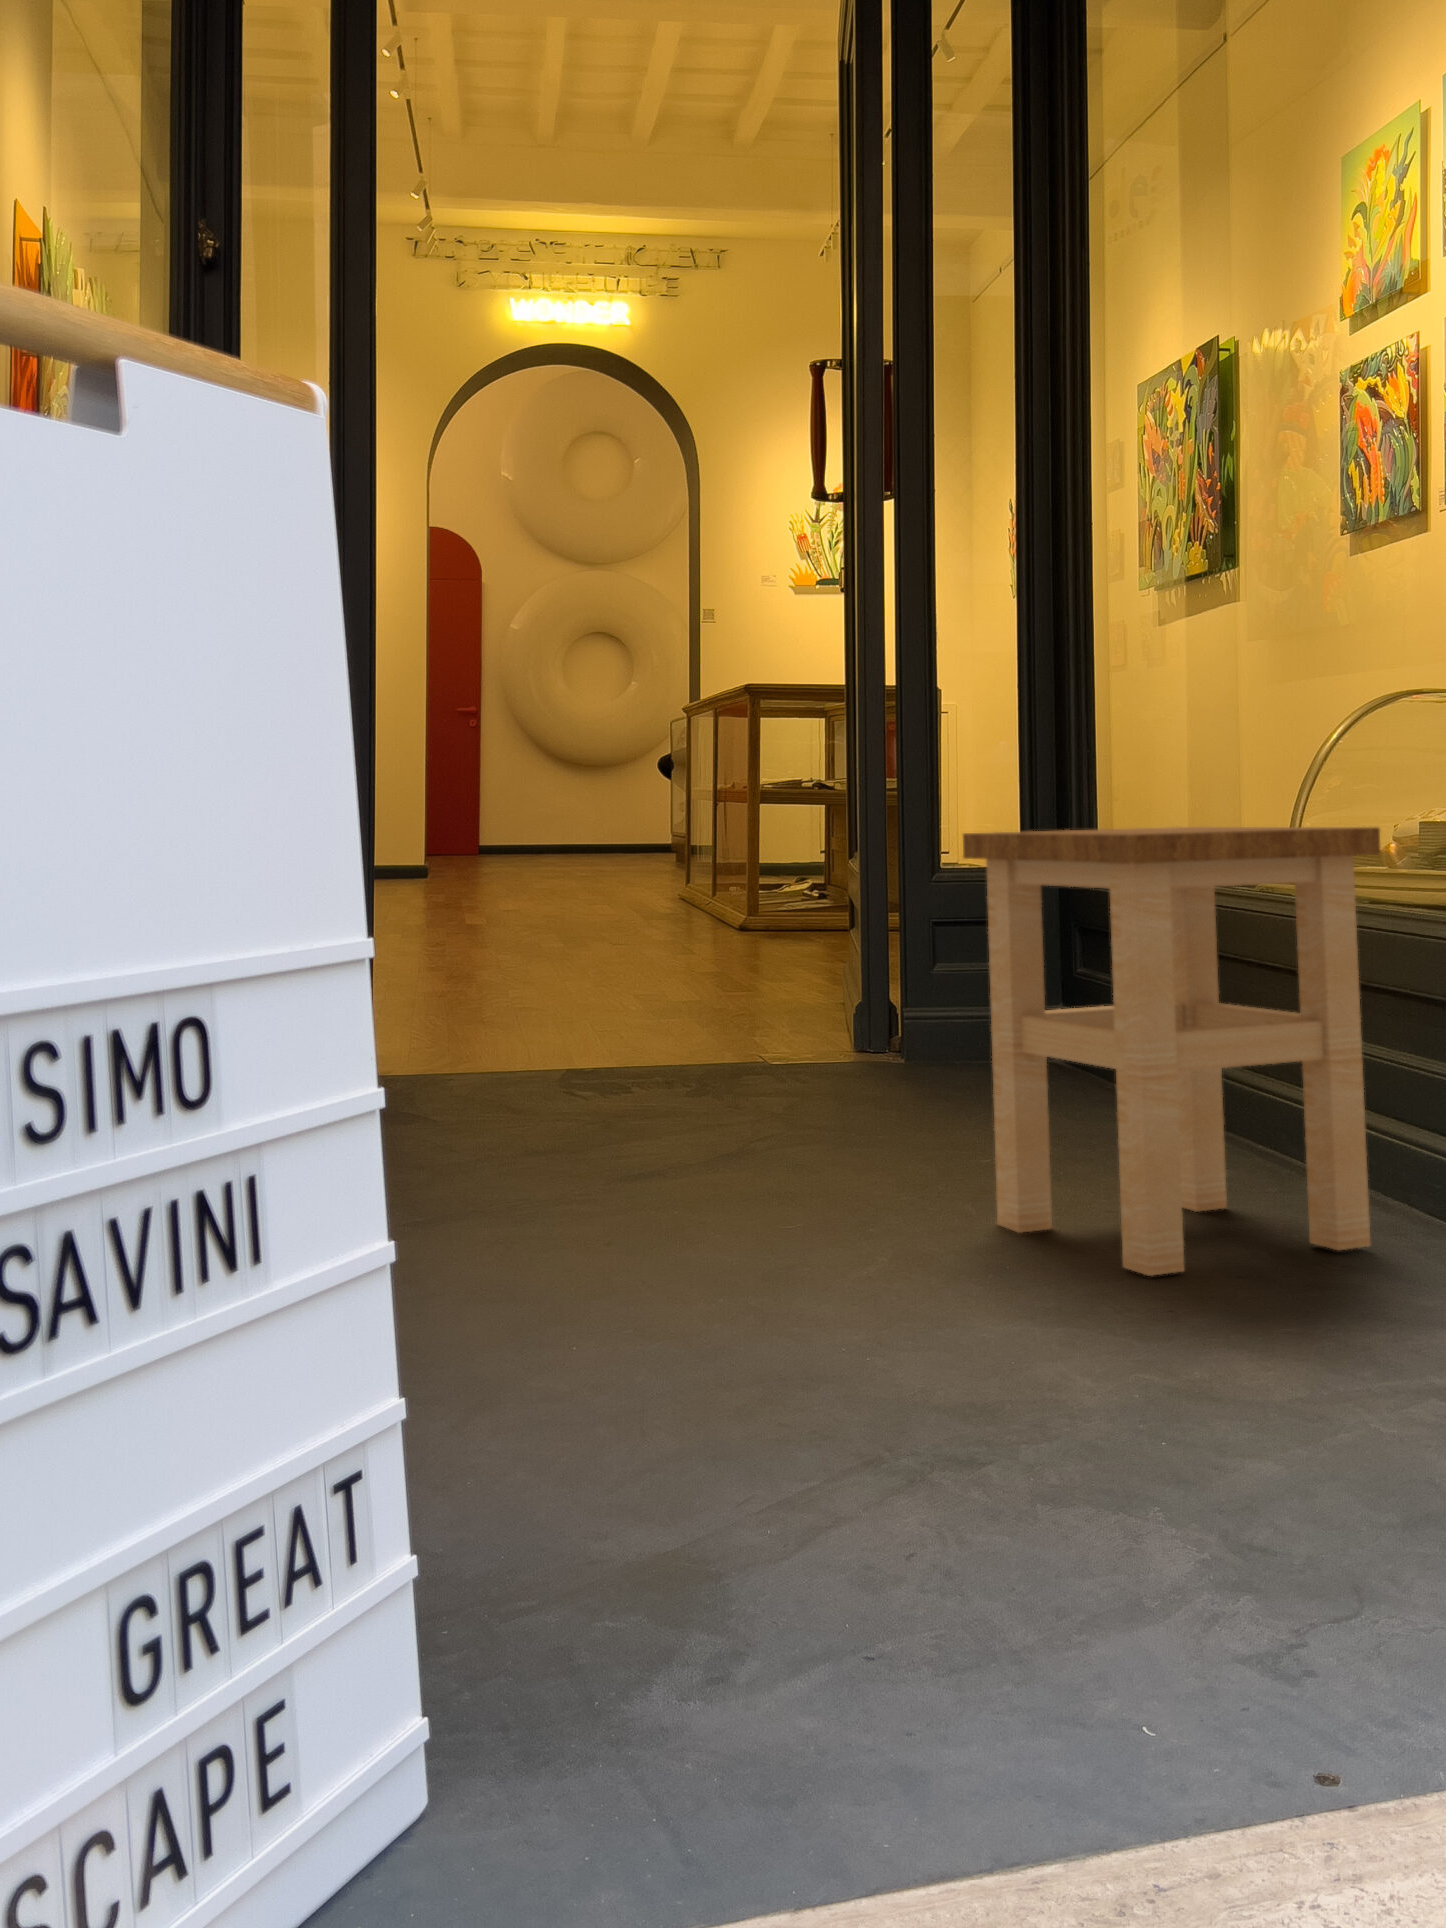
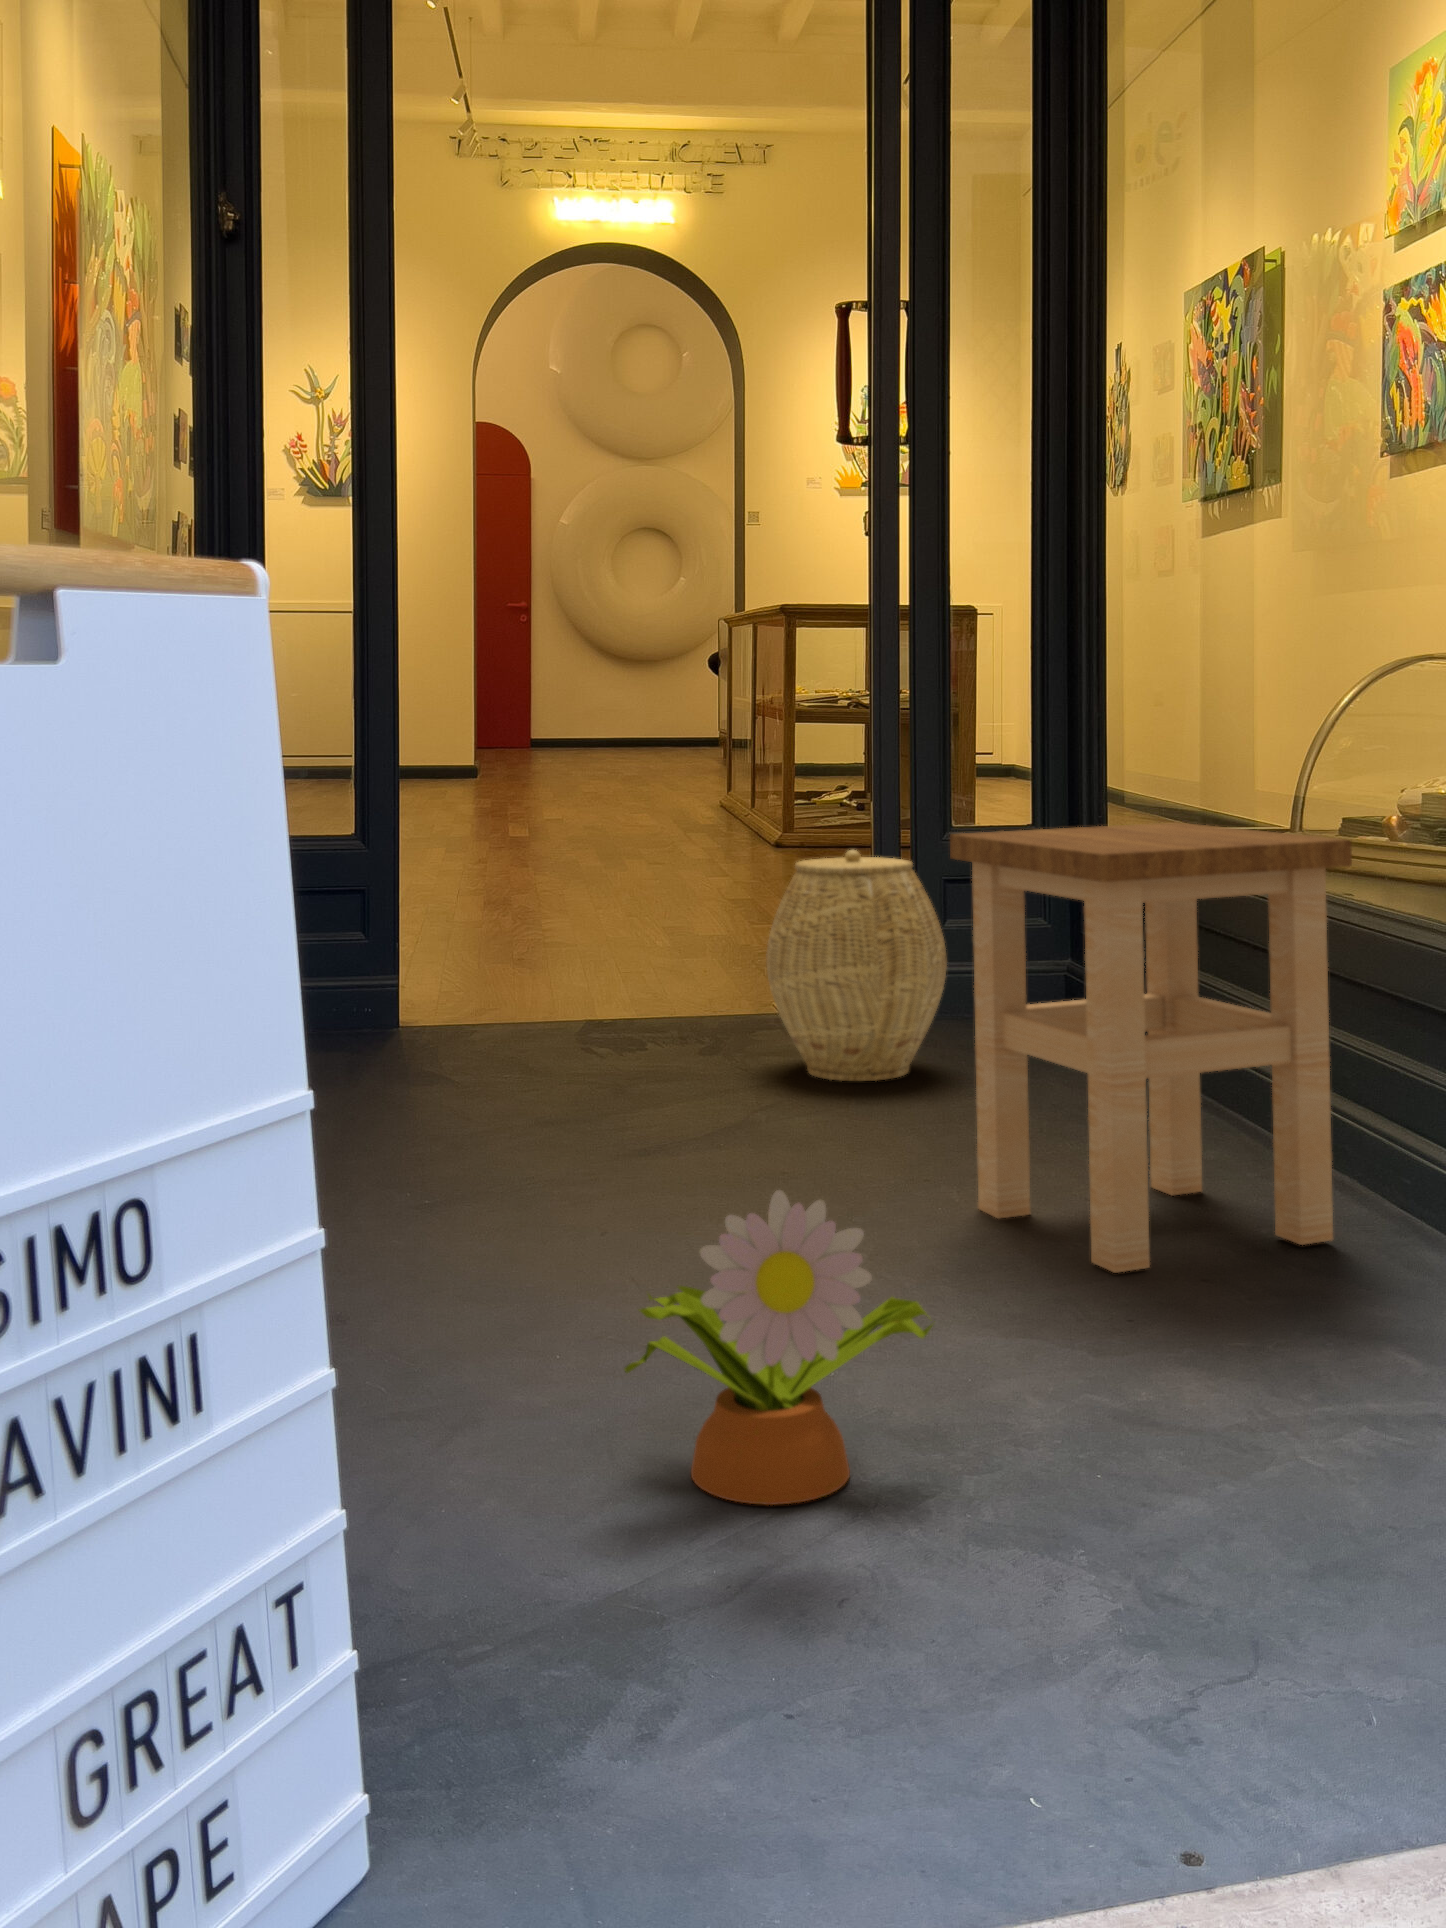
woven basket: none [759,882,945,1120] -> present [767,850,947,1081]
decorative plant: none [660,1134,988,1477] -> present [624,1190,933,1505]

